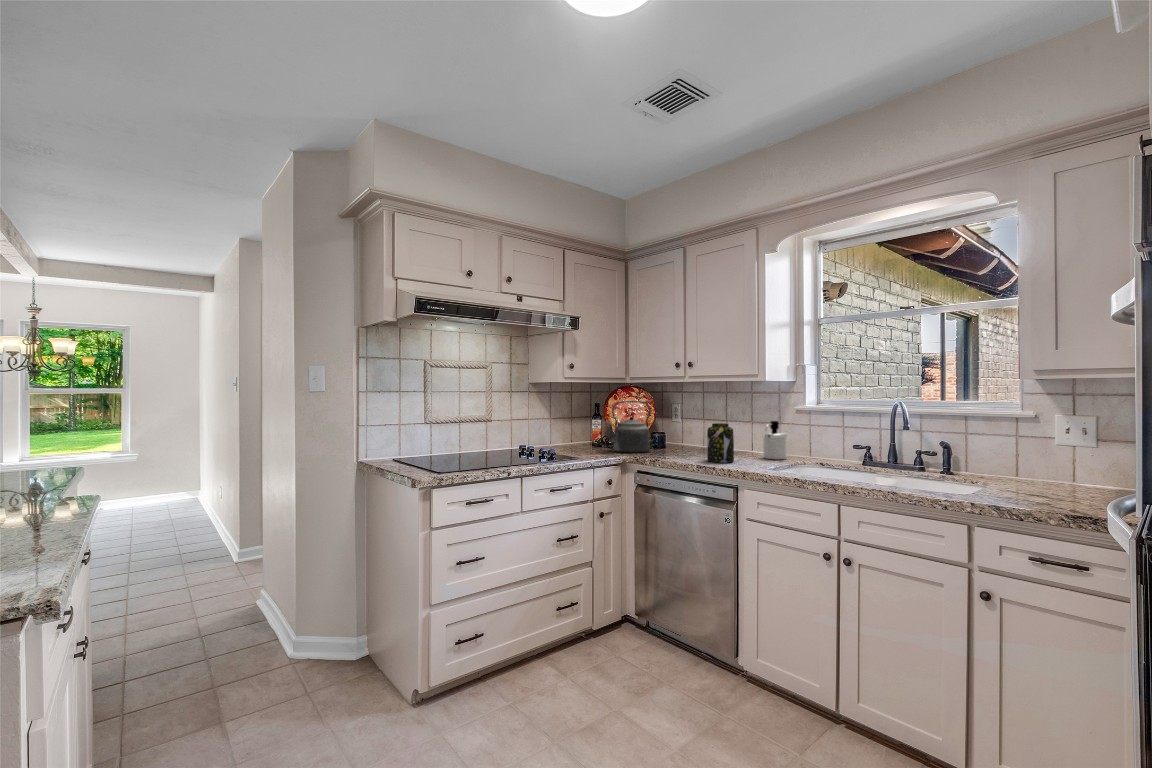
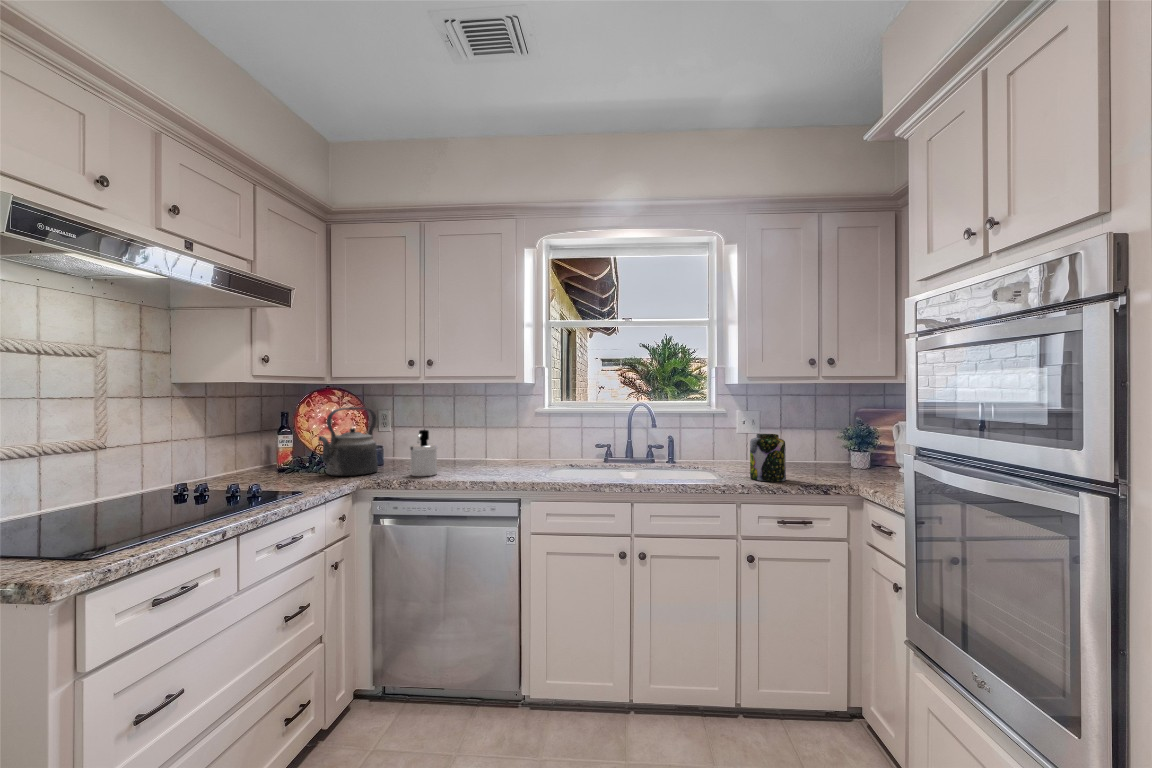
soap dispenser: present [763,421,787,459] -> present [410,430,438,476]
jar: present [707,423,734,463] -> present [750,434,786,482]

